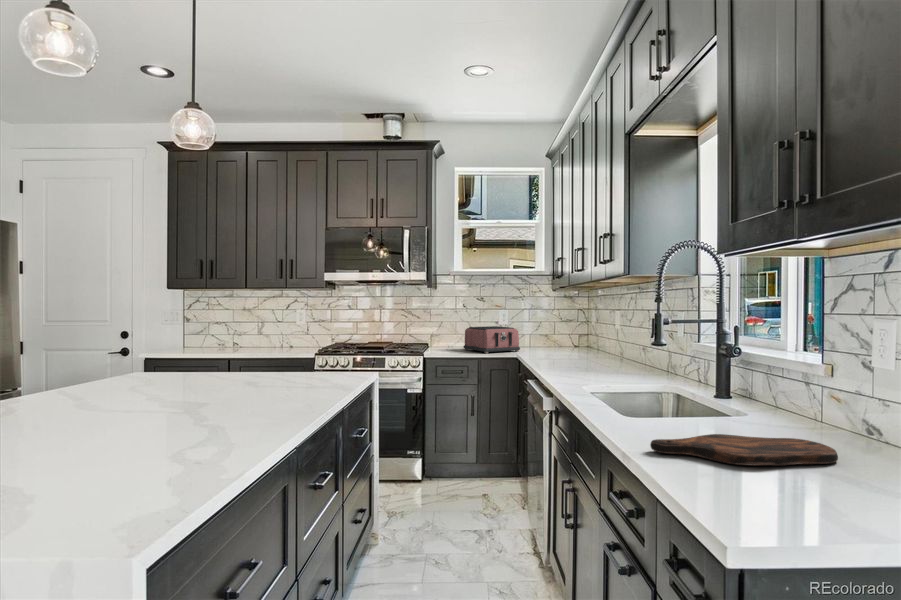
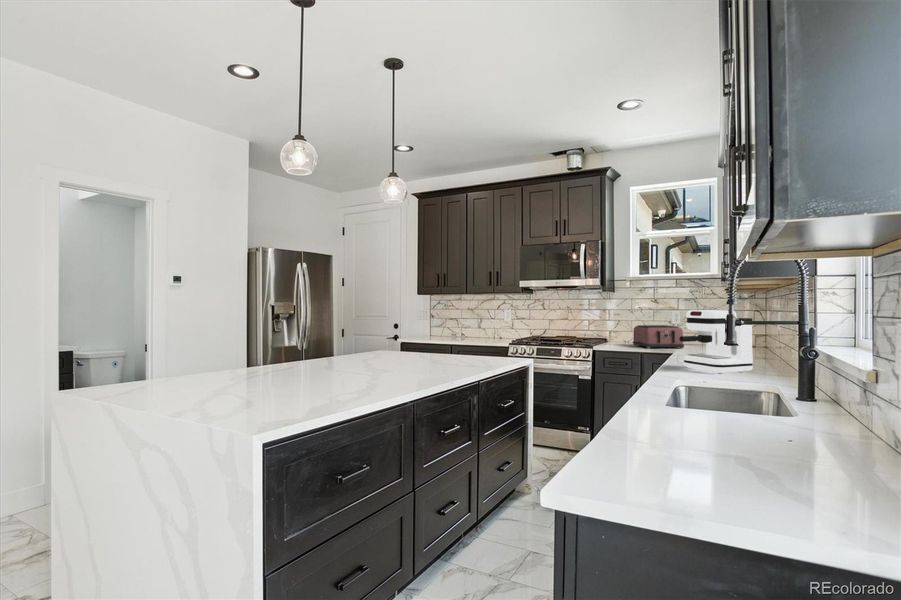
coffee maker: none [569,309,636,381] -> present [679,310,753,374]
cutting board: present [650,434,838,466] -> none [637,404,782,432]

